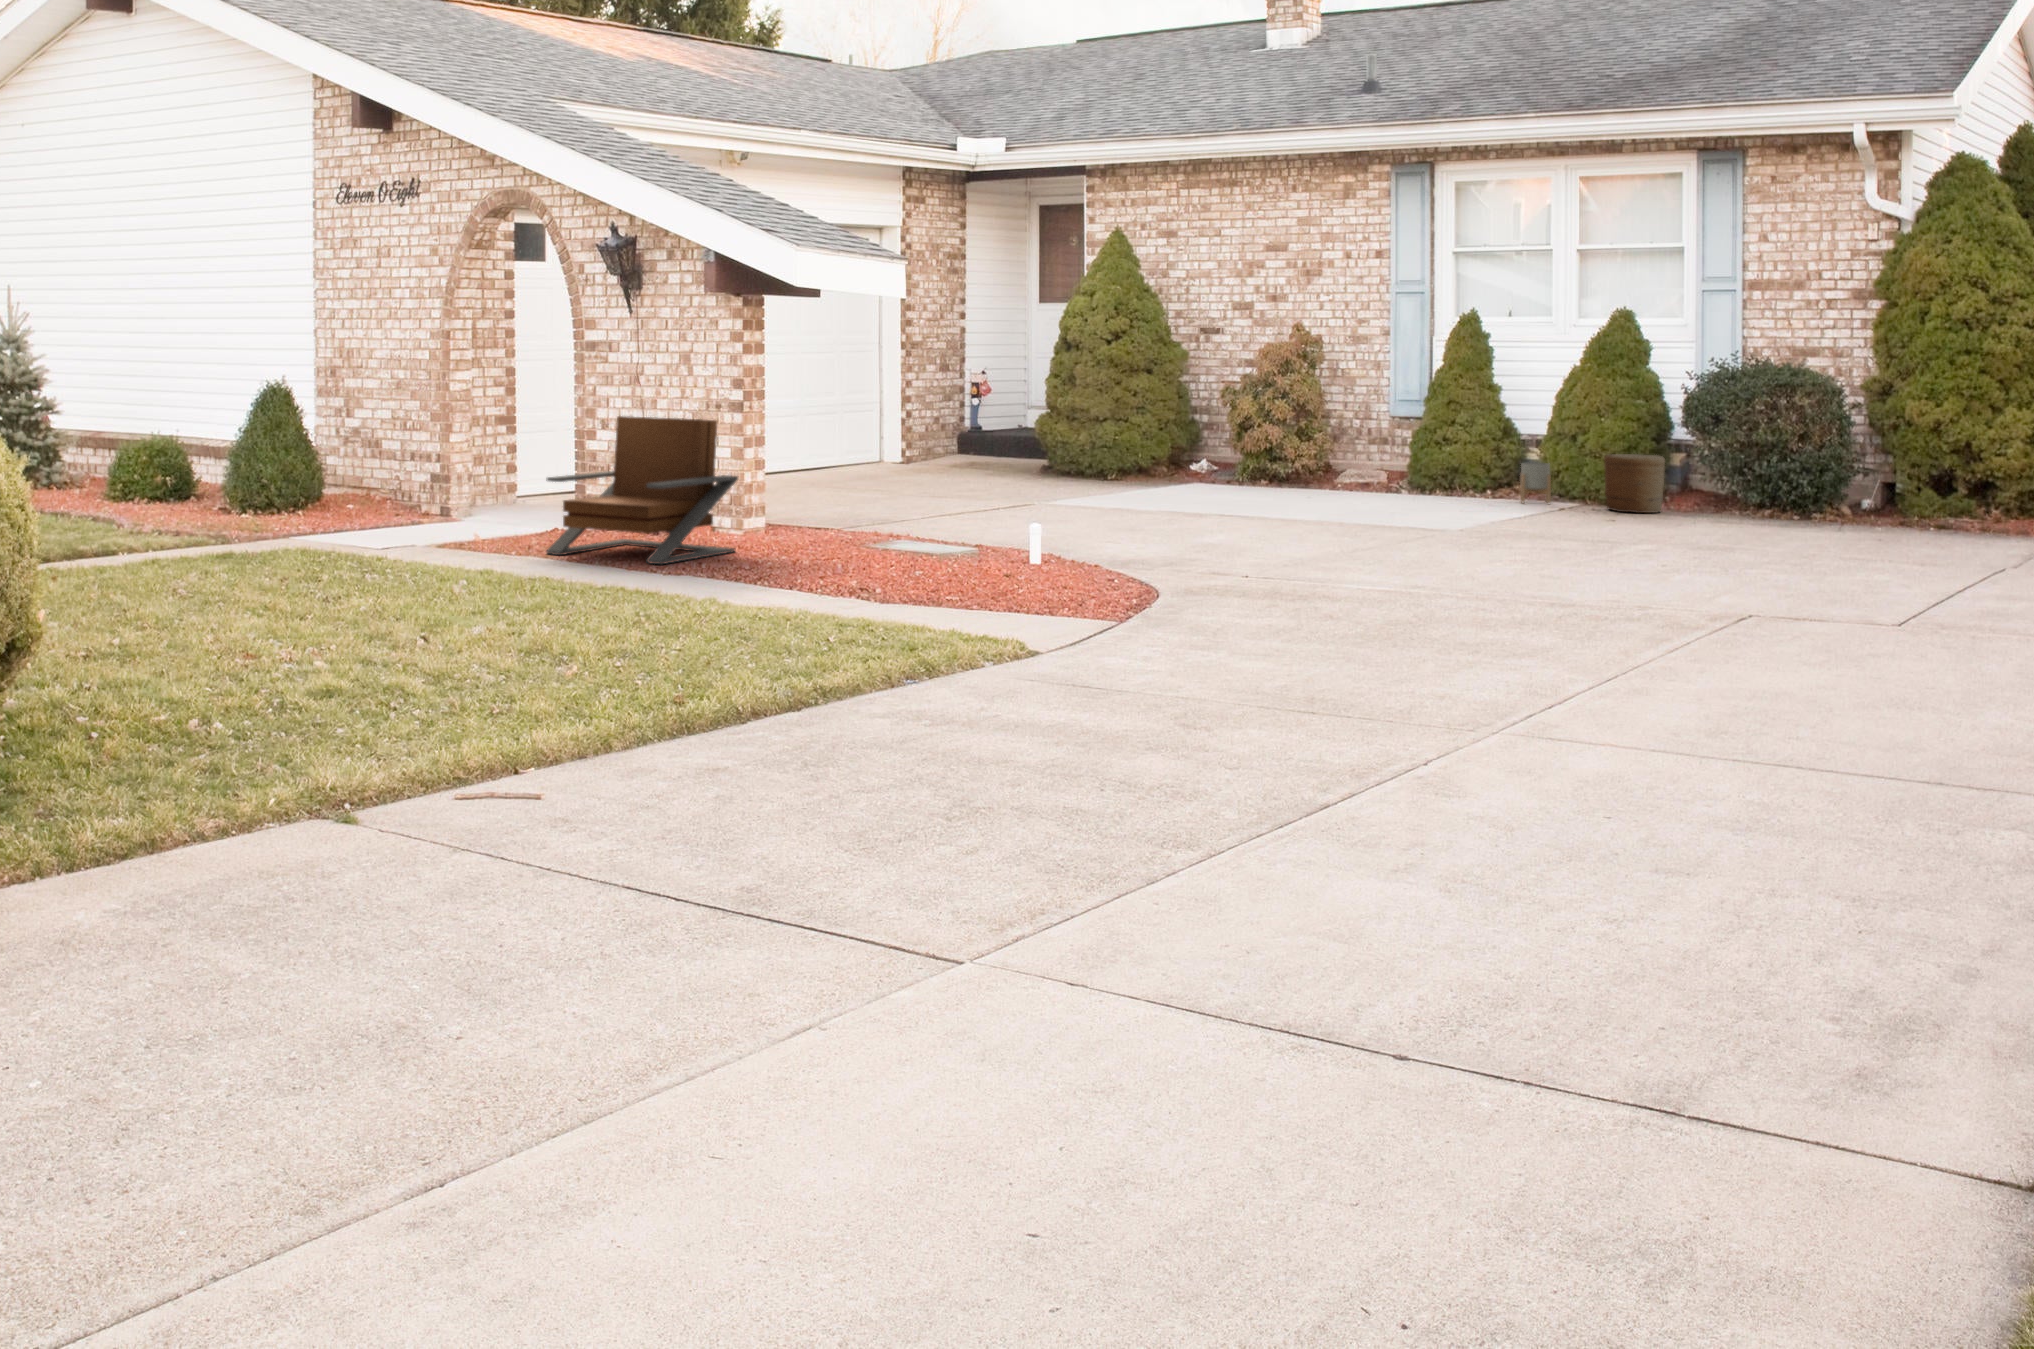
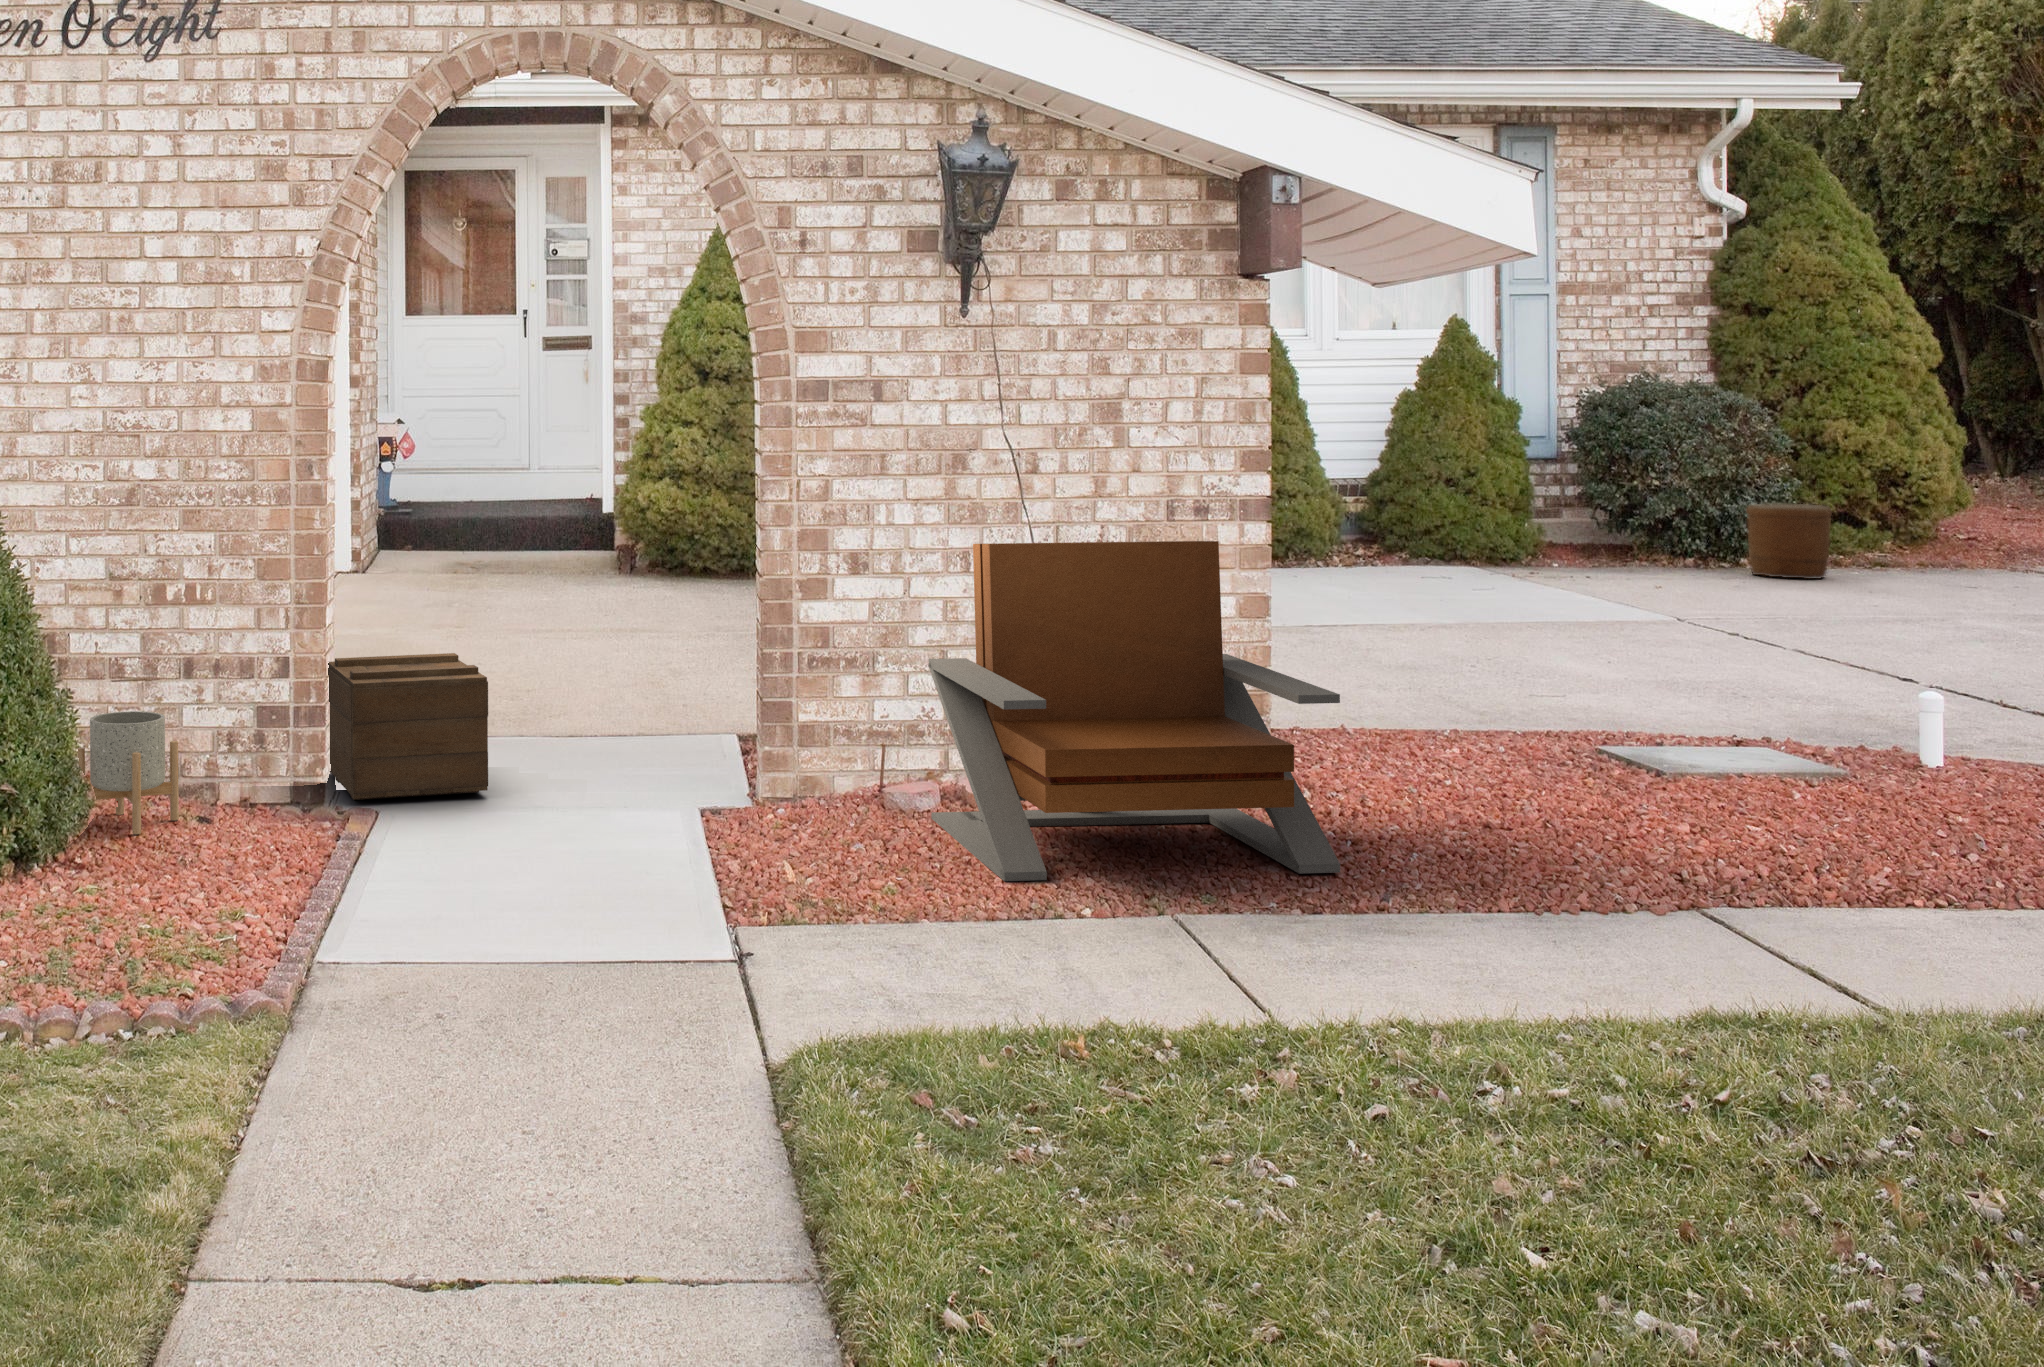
woven basket: present [1604,454,1665,513] -> present [1746,503,1831,579]
wooden crate: none [463,461,551,521] -> present [328,653,488,800]
planter: present [1520,462,1551,504] -> present [78,711,179,834]

